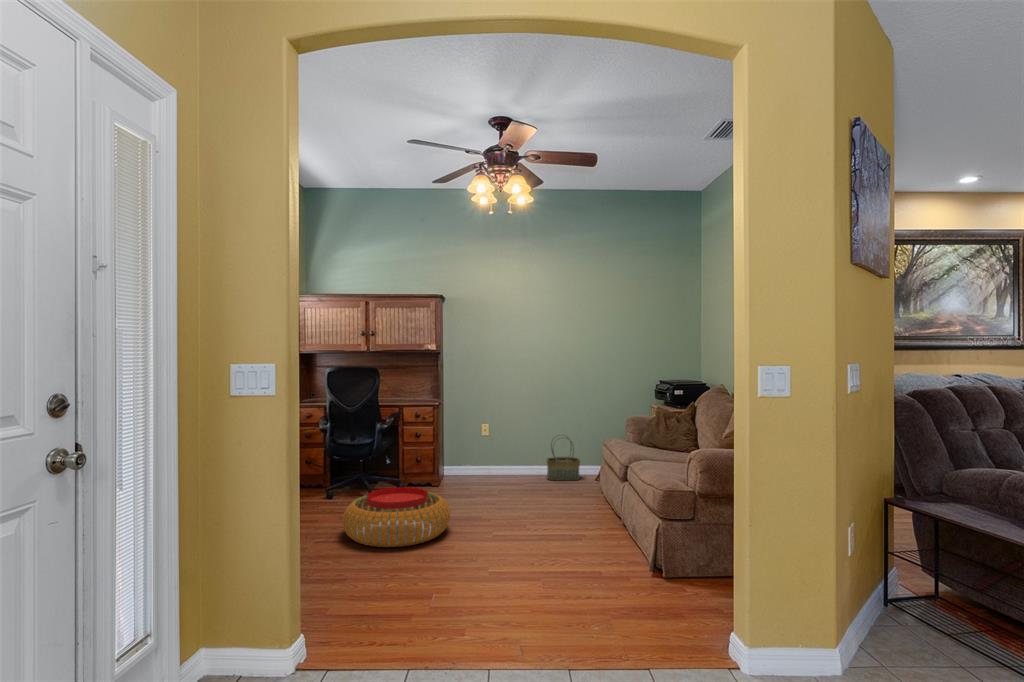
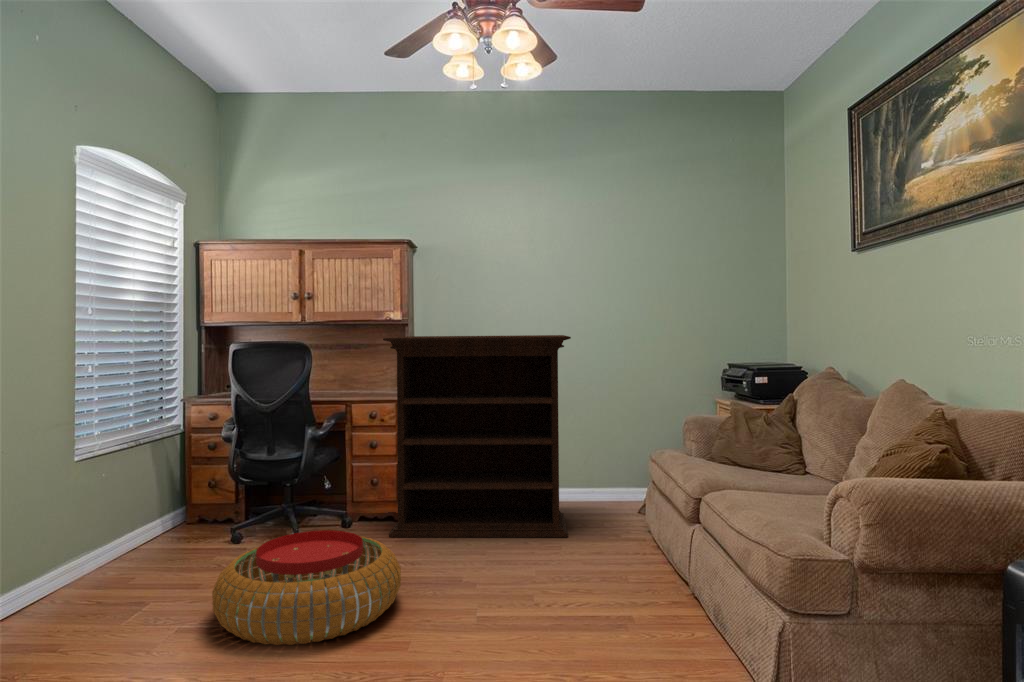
bookshelf: none [428,362,552,496] -> present [383,335,571,537]
basket: present [547,437,580,480] -> none [563,443,612,510]

